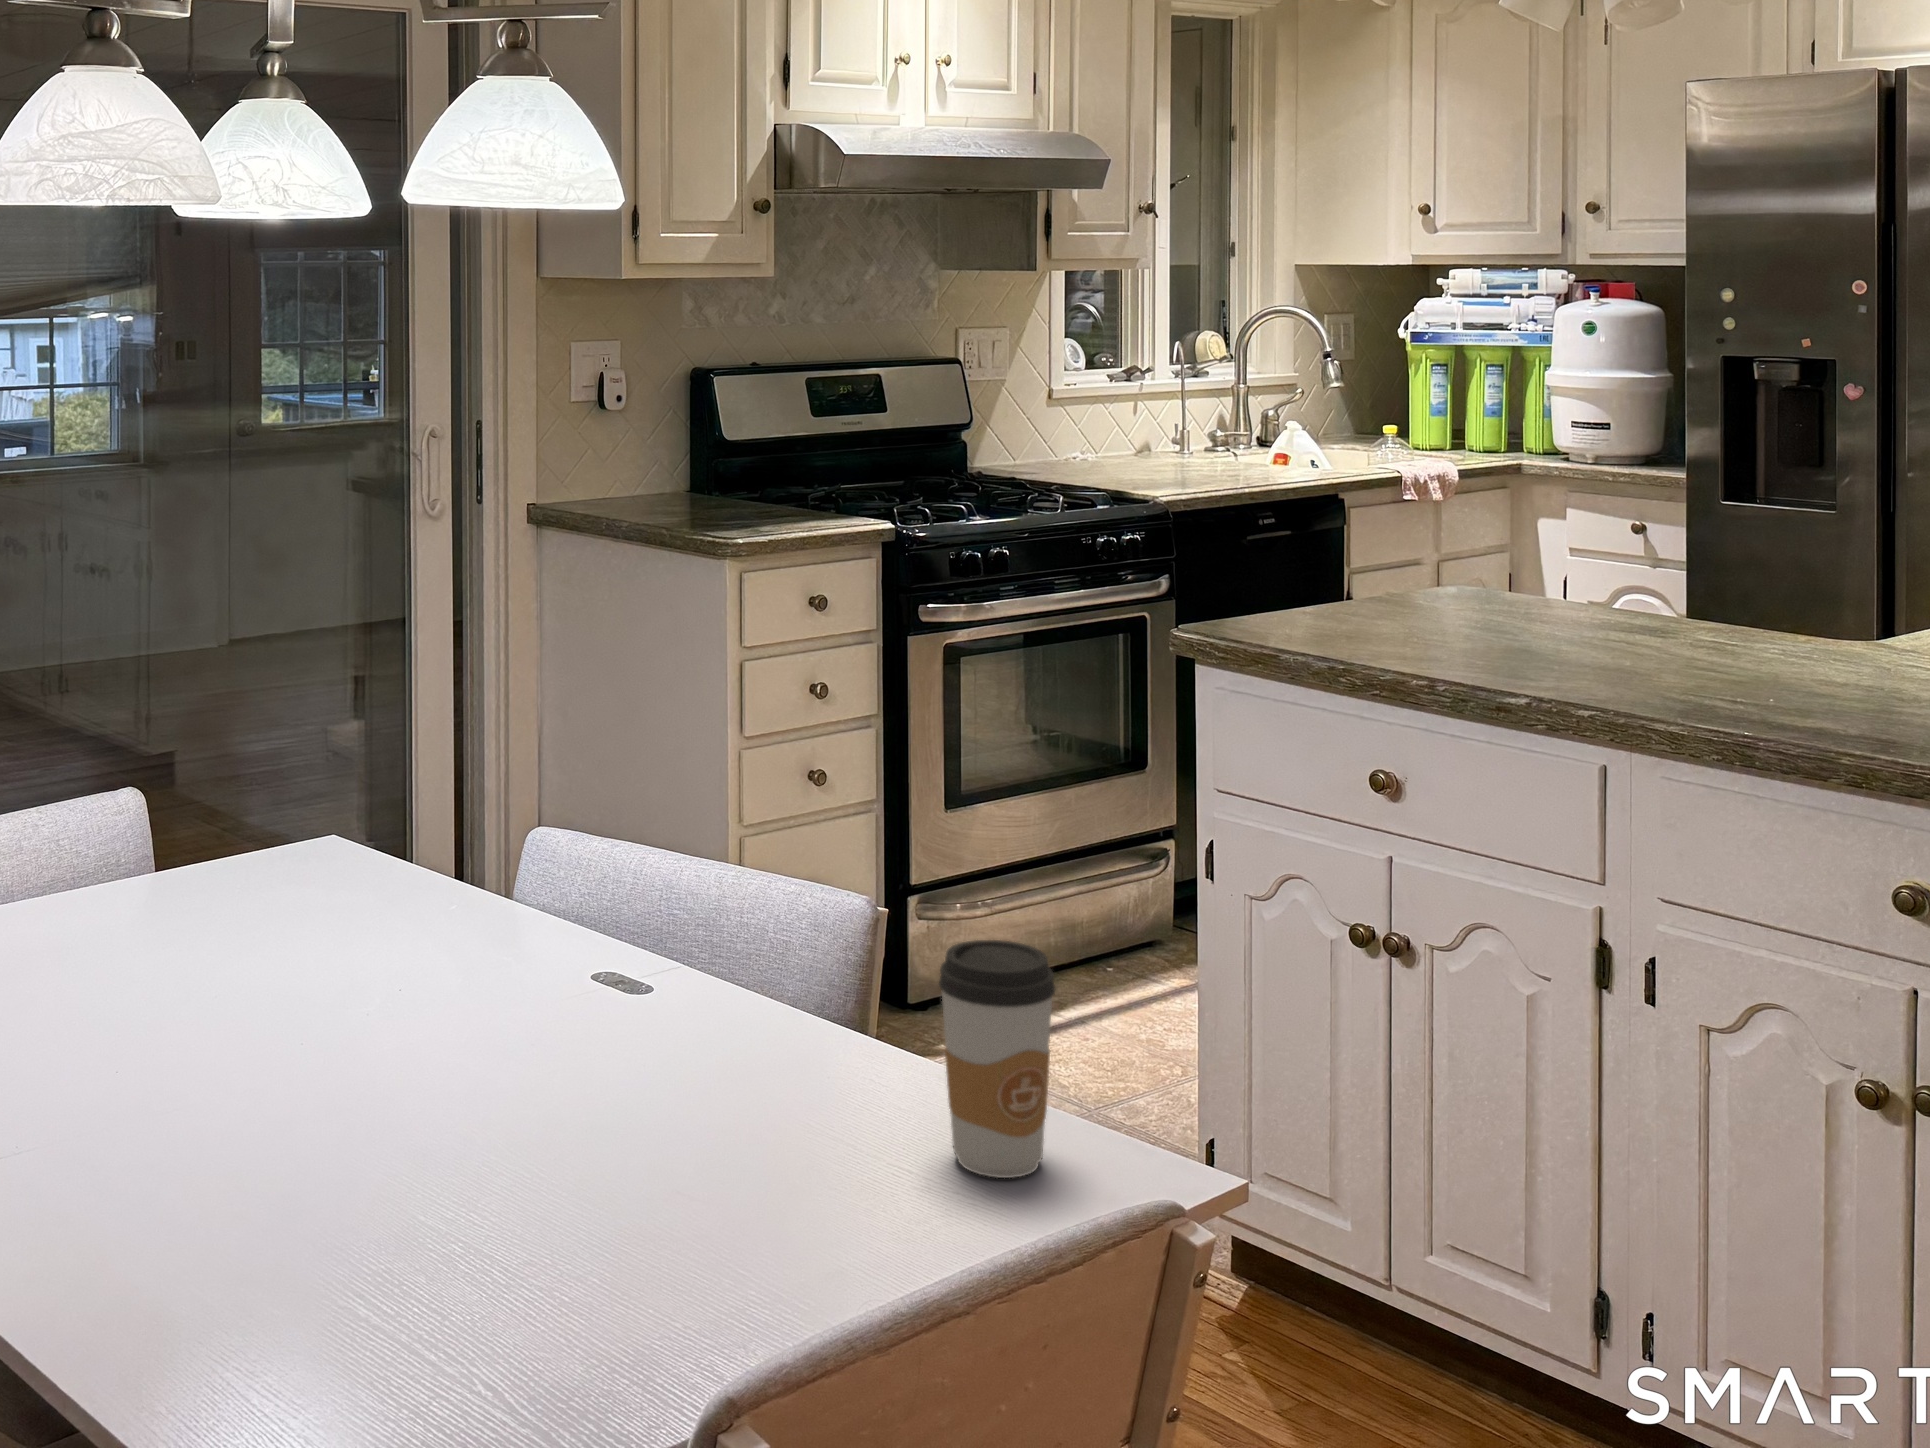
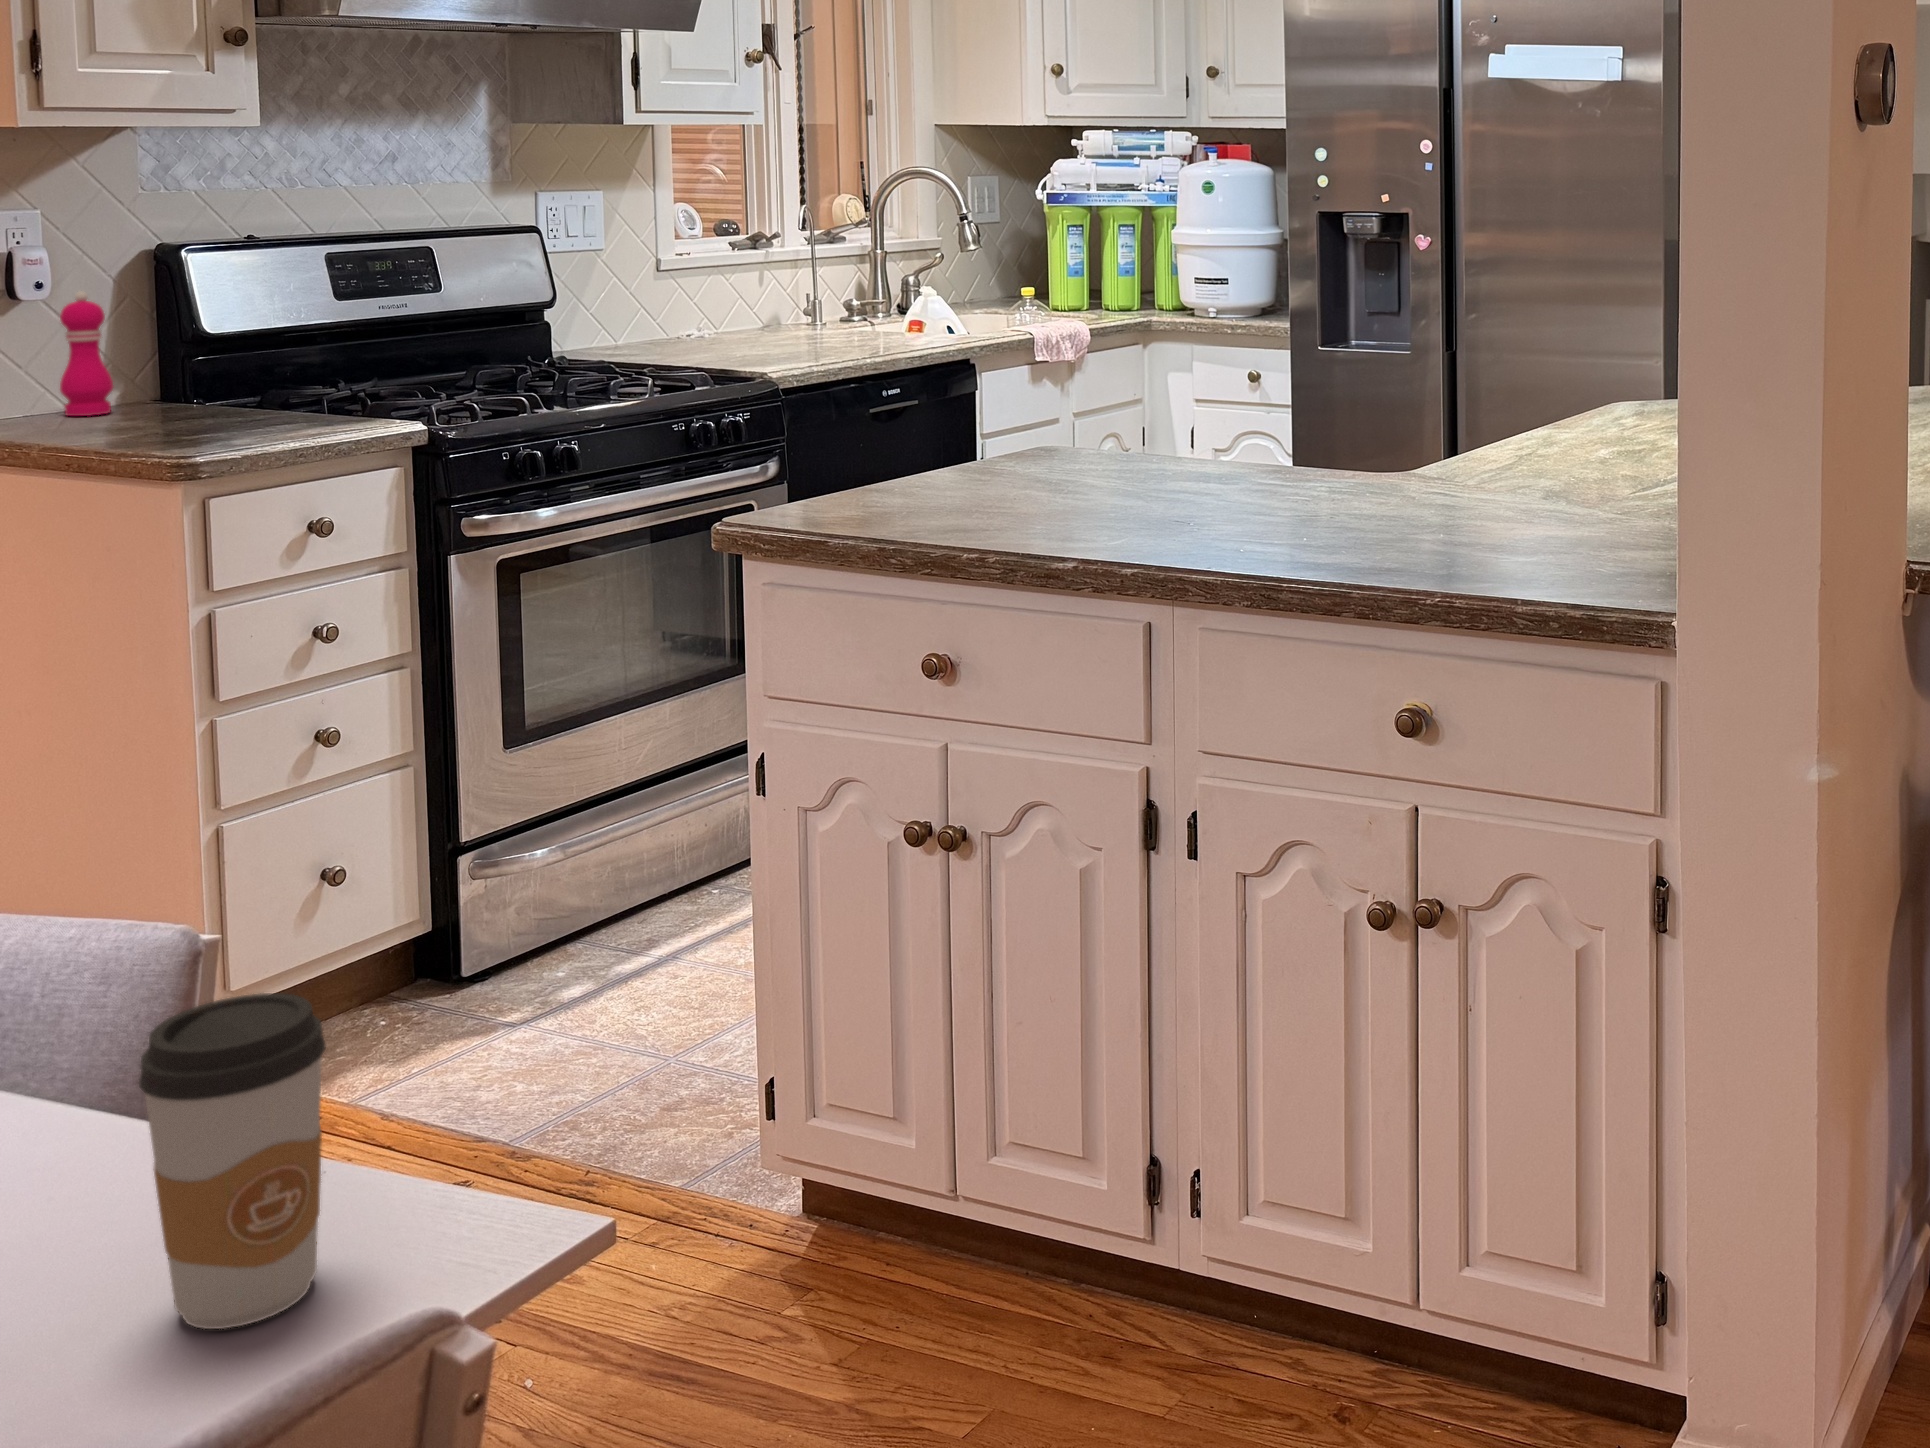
pepper mill: none [631,404,666,502] -> present [60,292,113,416]

